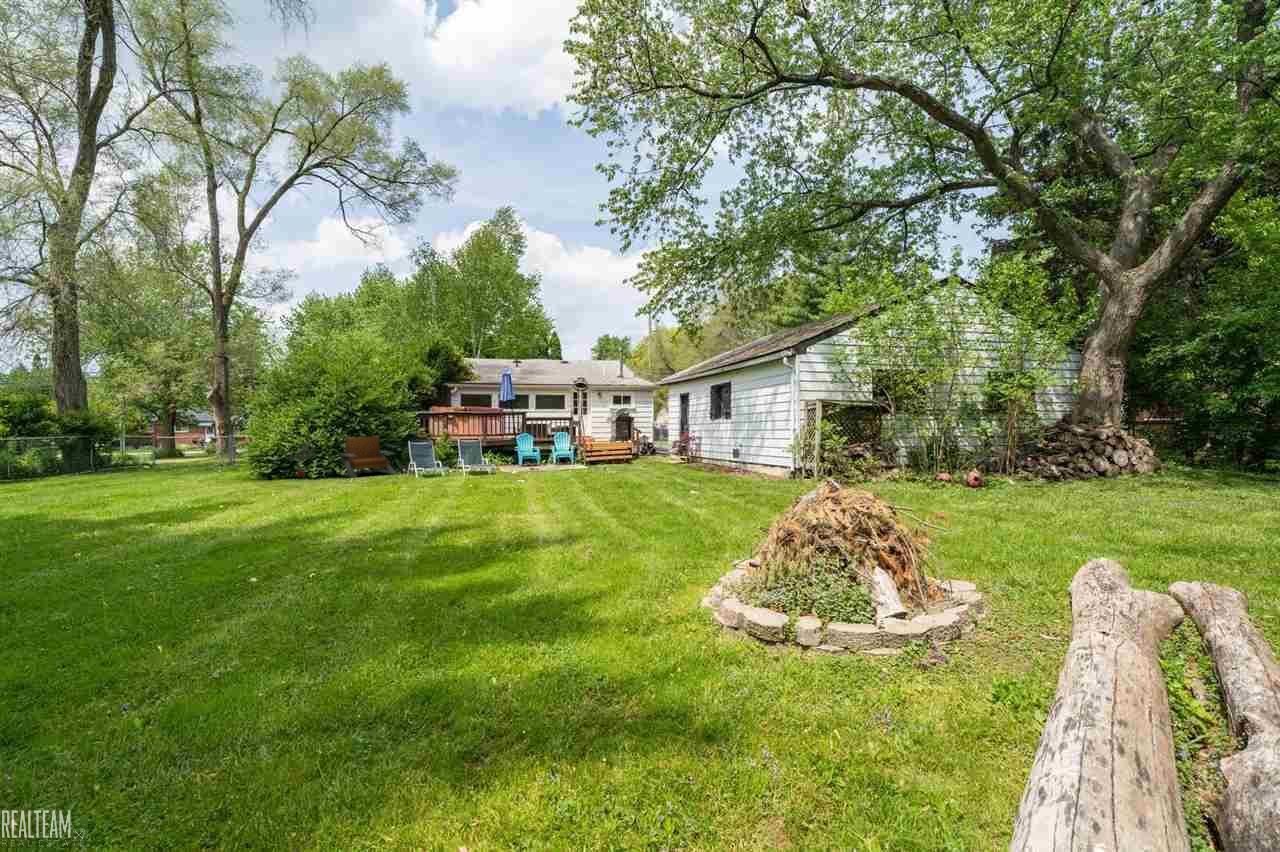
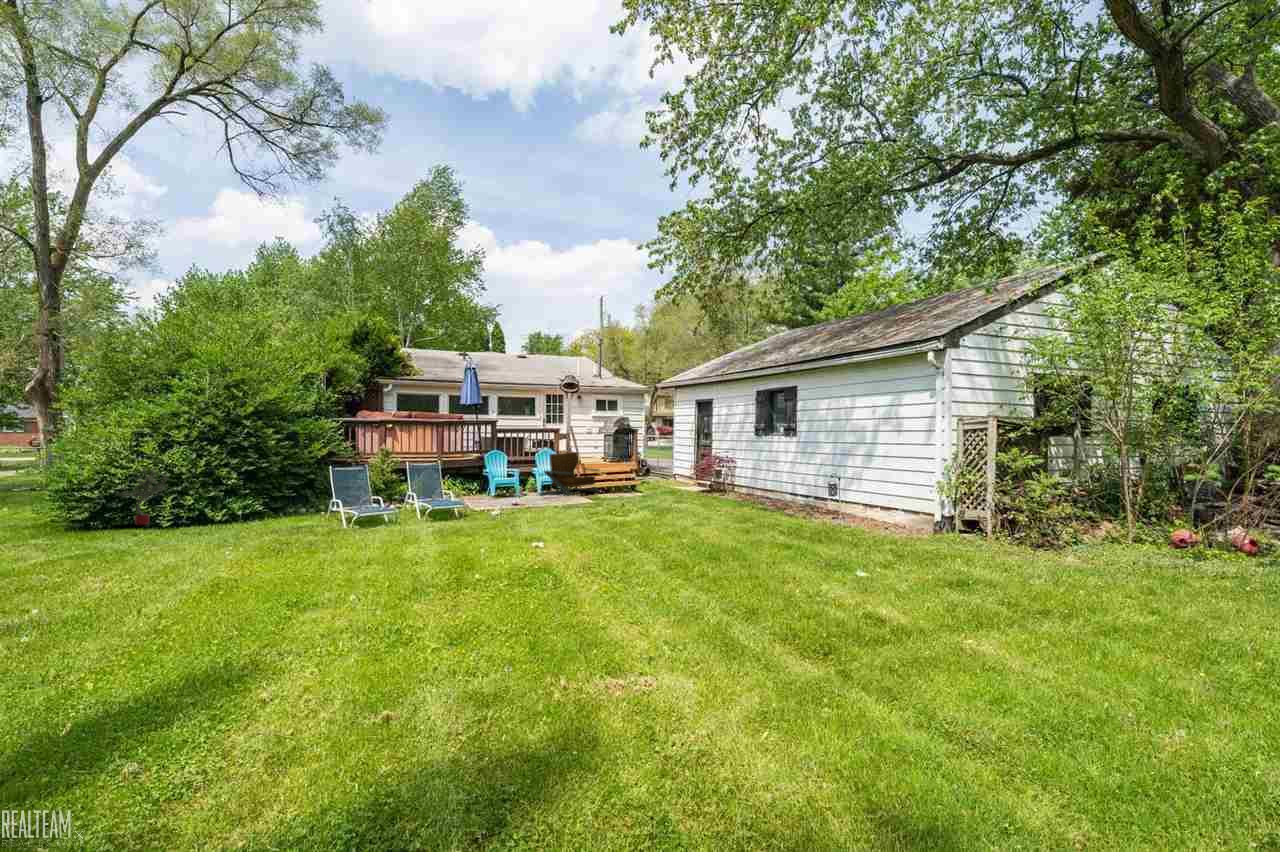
lounge chair: present [339,436,394,478] -> present [544,452,599,496]

